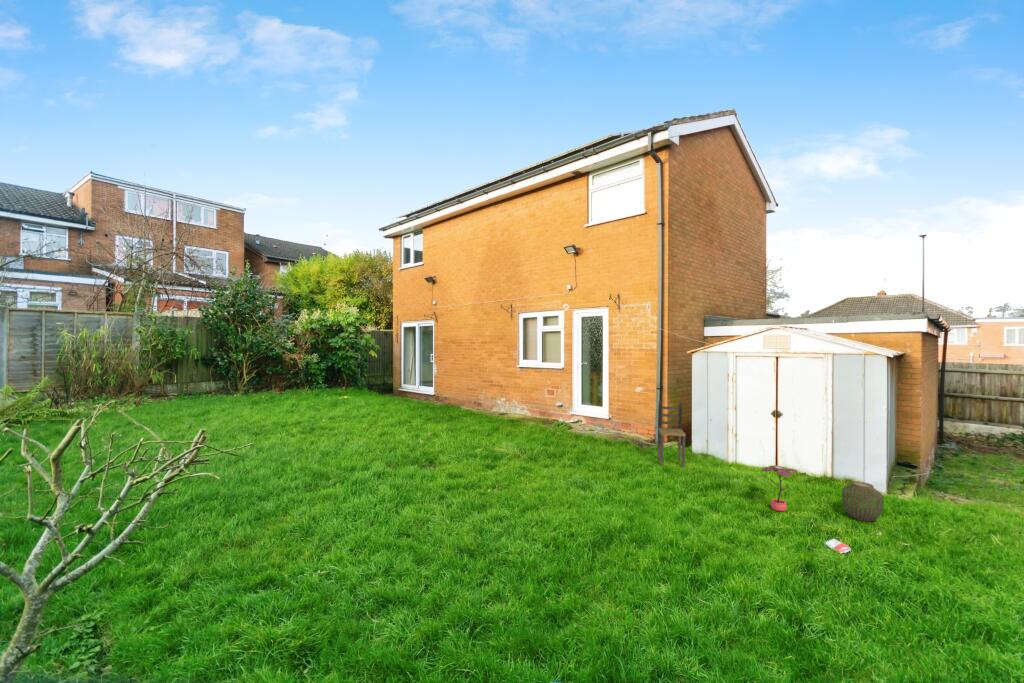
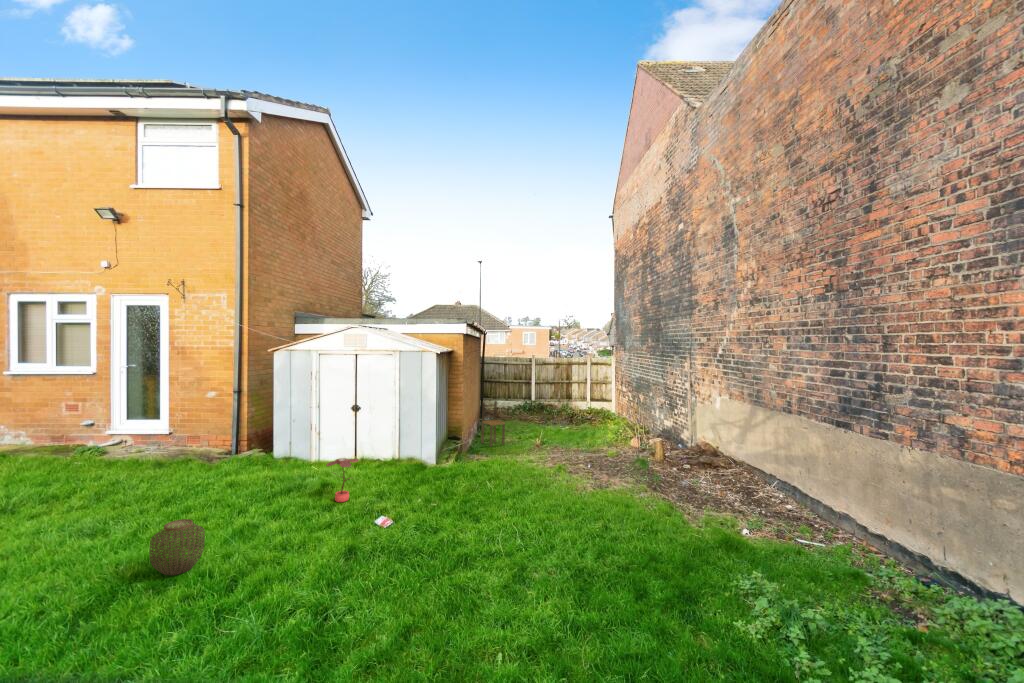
chair: present [657,401,686,467] -> present [481,401,505,446]
woven basket: present [842,482,884,522] -> present [149,519,205,575]

